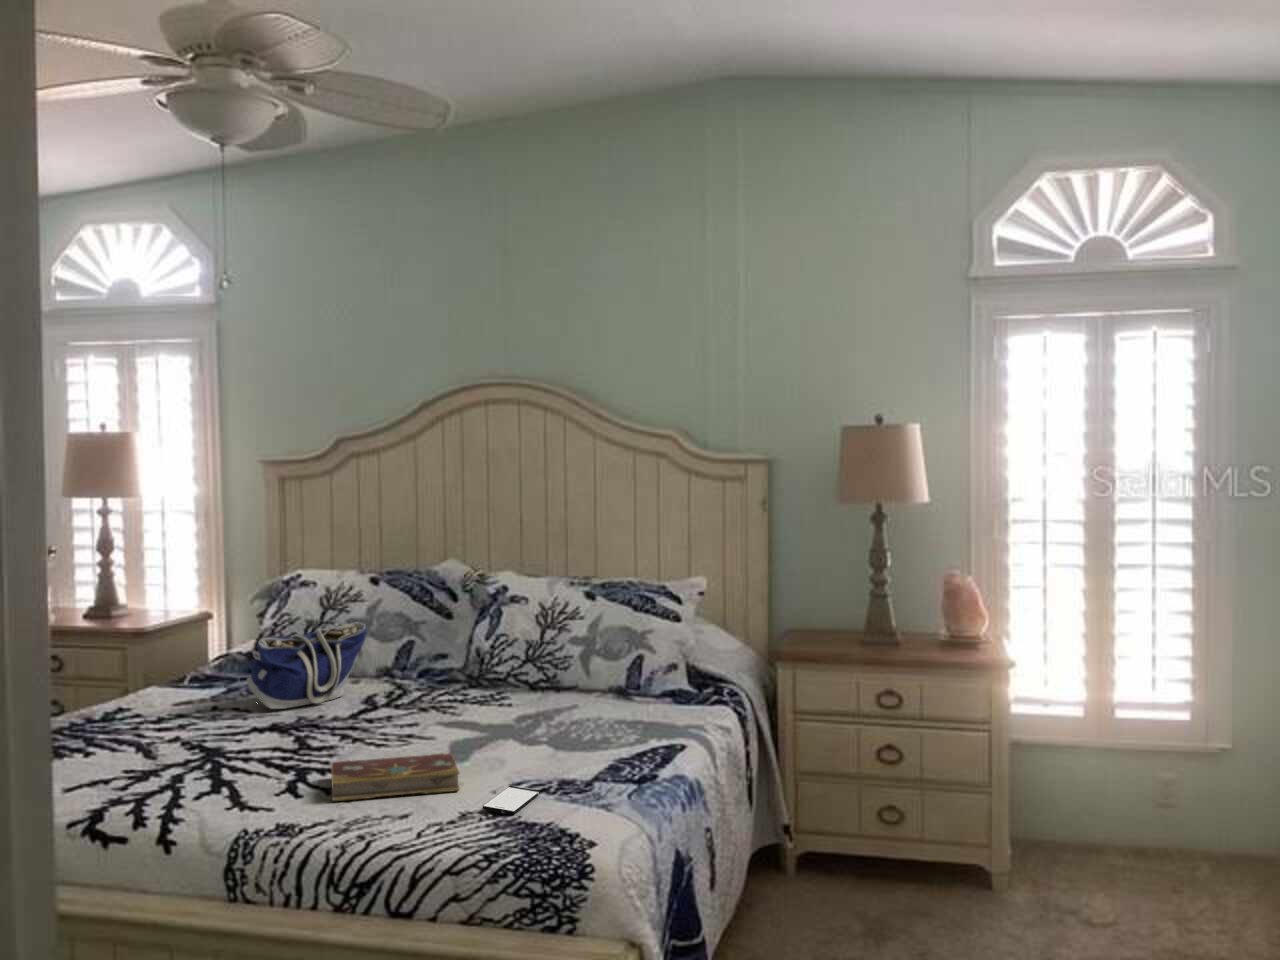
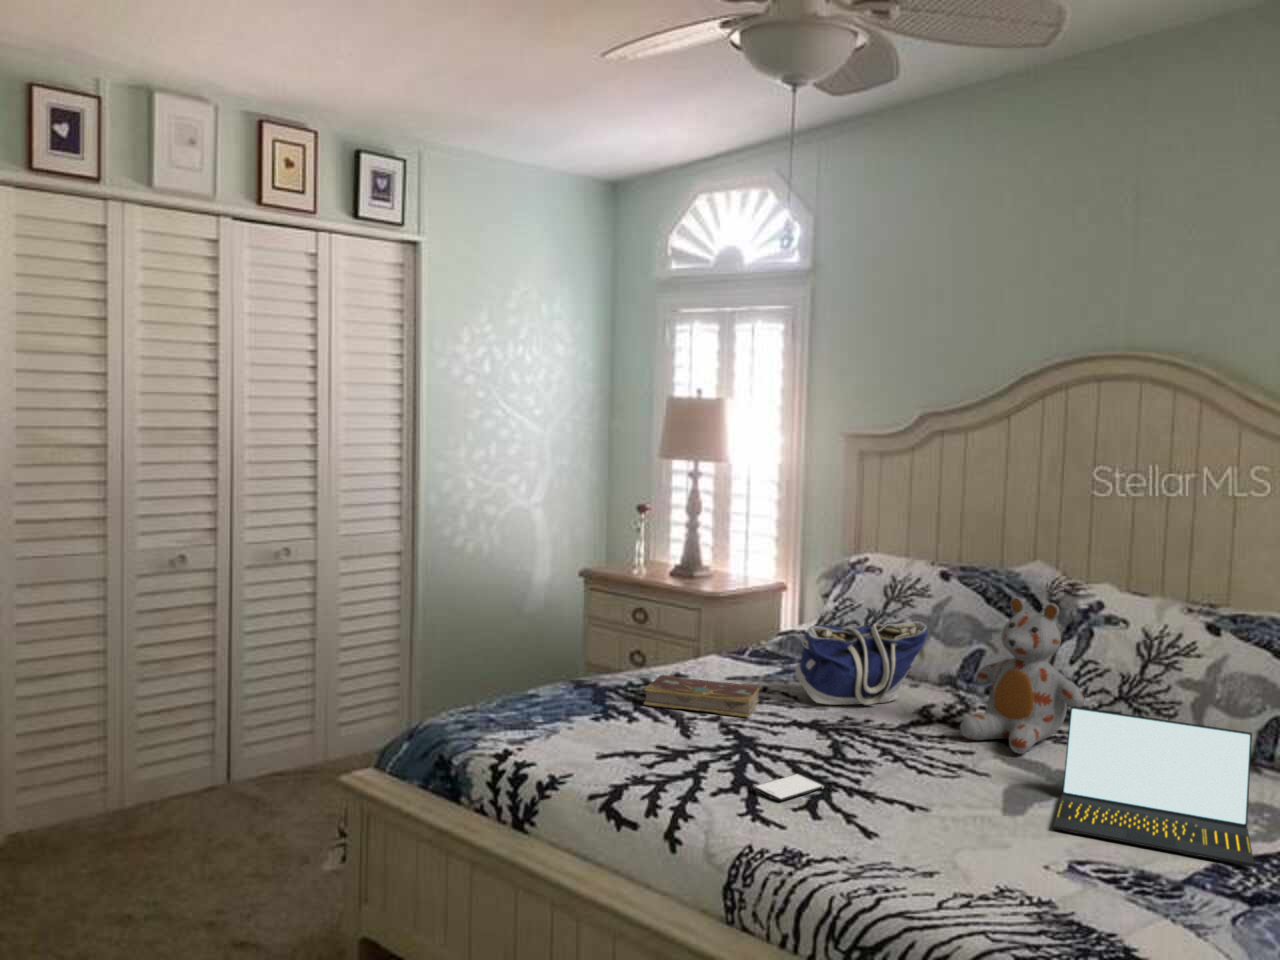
stuffed bear: none [405,588,503,718] -> present [960,597,1084,754]
laptop: none [493,665,636,765] -> present [1054,706,1254,867]
book: present [331,753,459,801] -> present [644,676,760,717]
smartphone: present [483,786,540,814] -> present [754,773,826,801]

